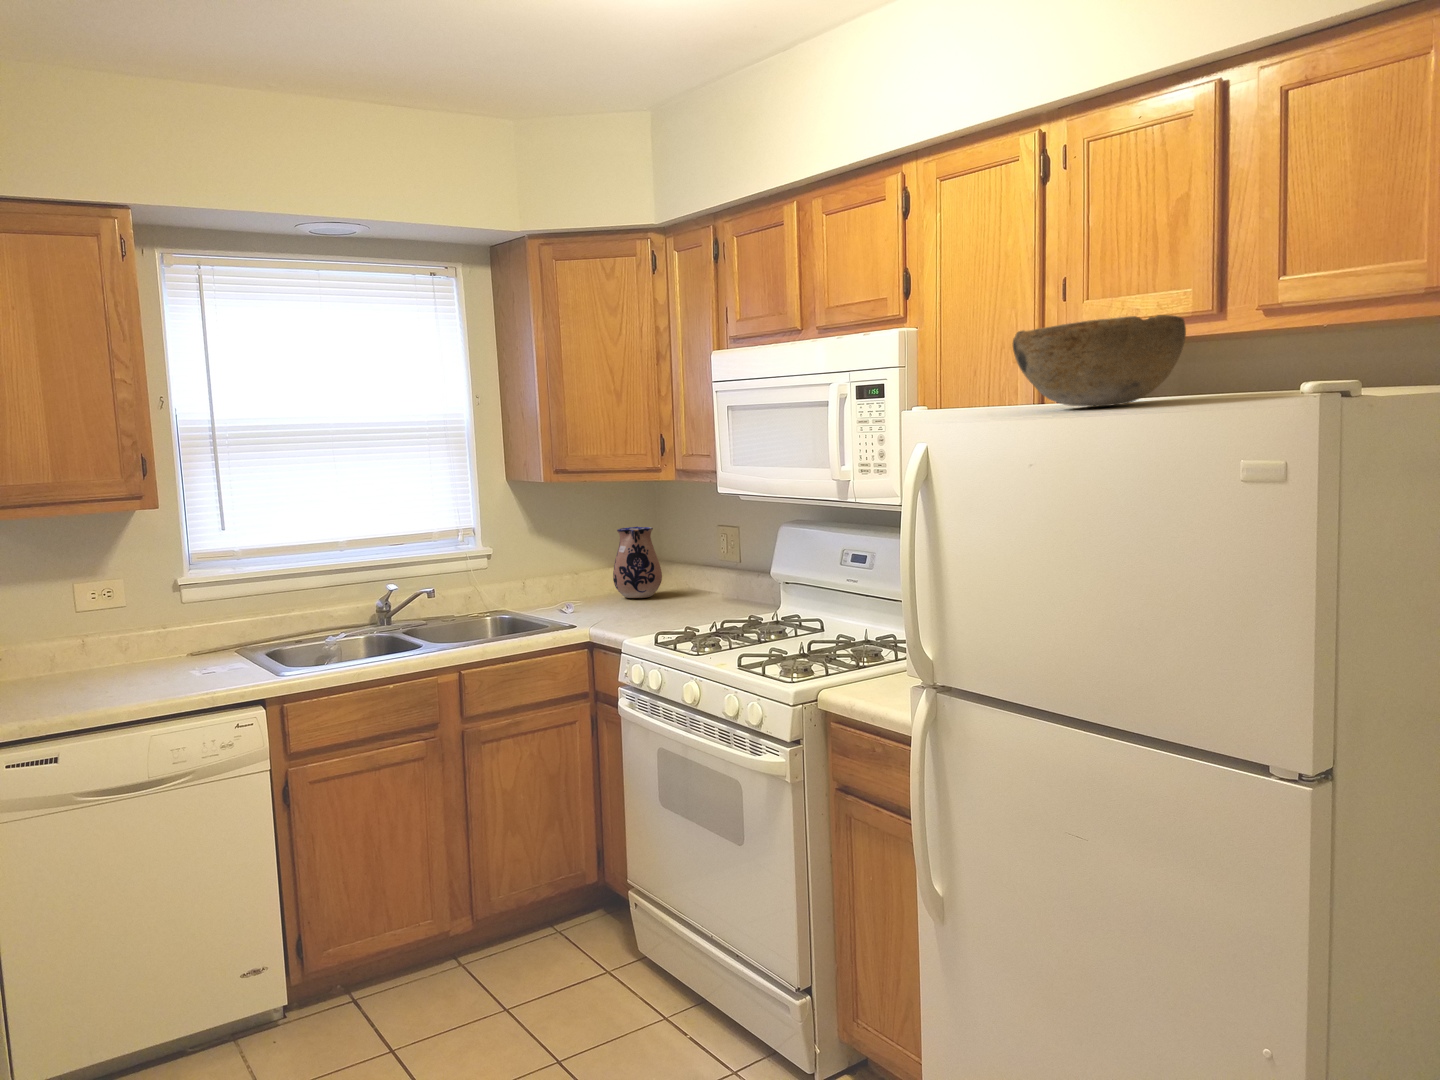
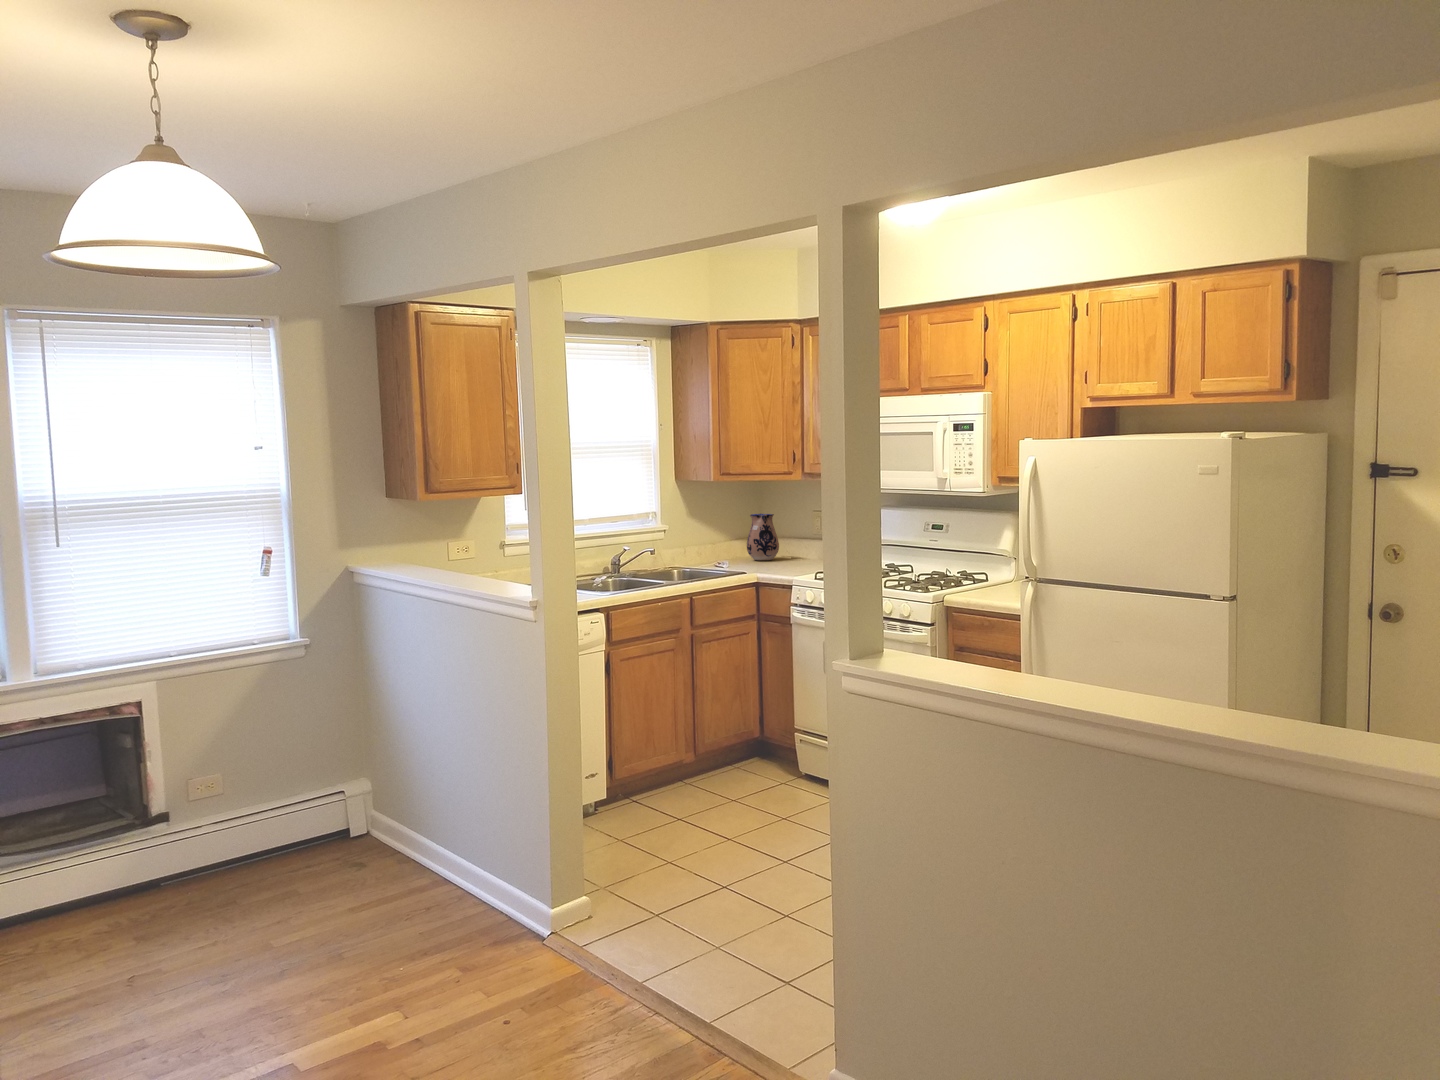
decorative bowl: present [1013,315,1186,406] -> none [1086,399,1170,440]

